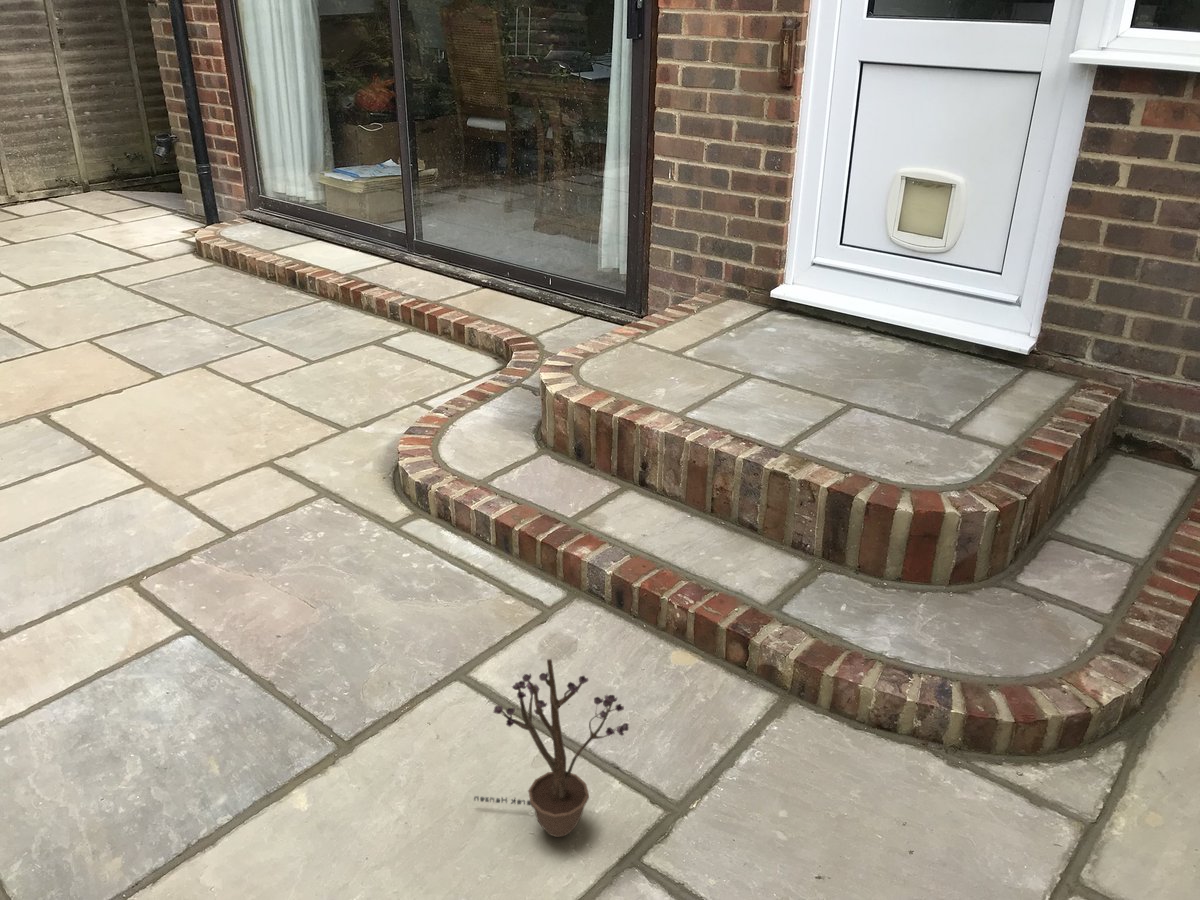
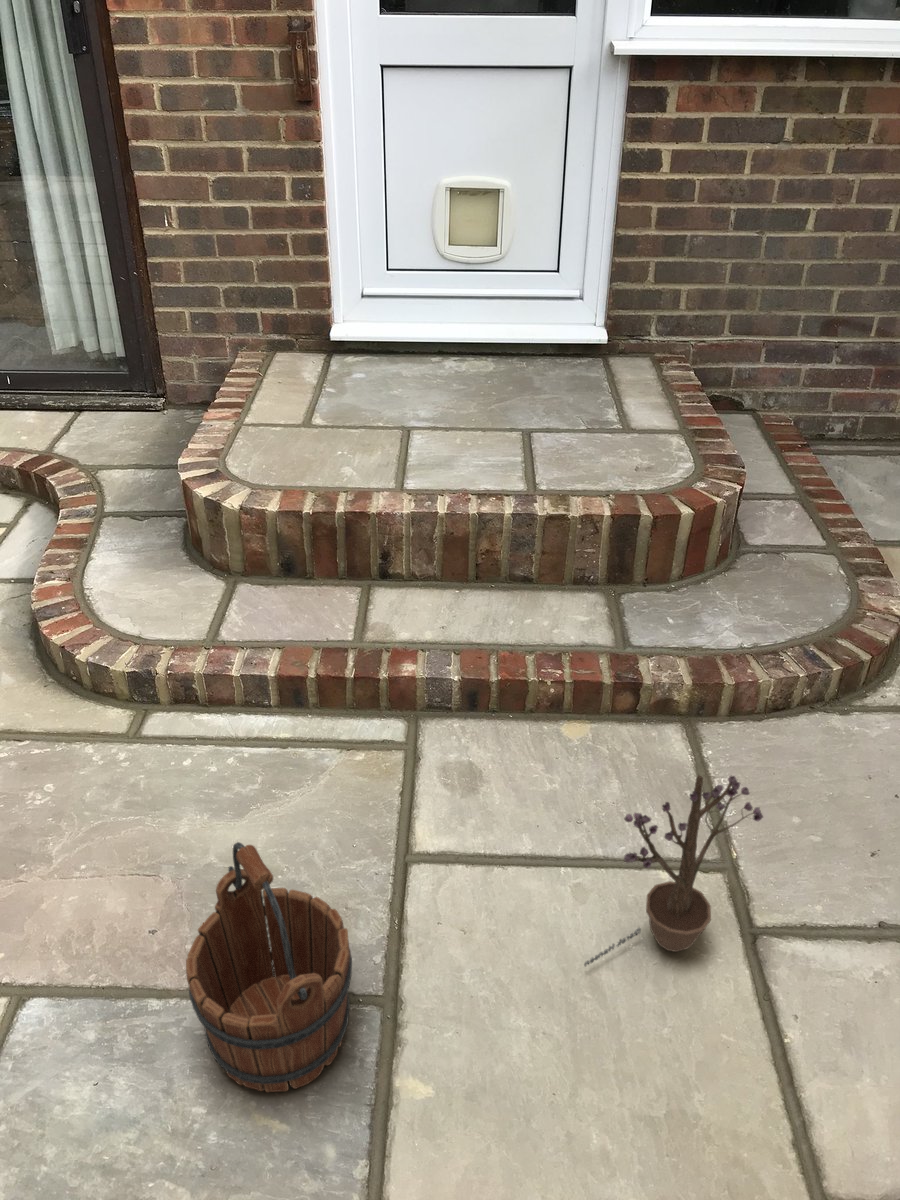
wooden bucket: none [199,560,326,758] -> present [186,842,352,1092]

